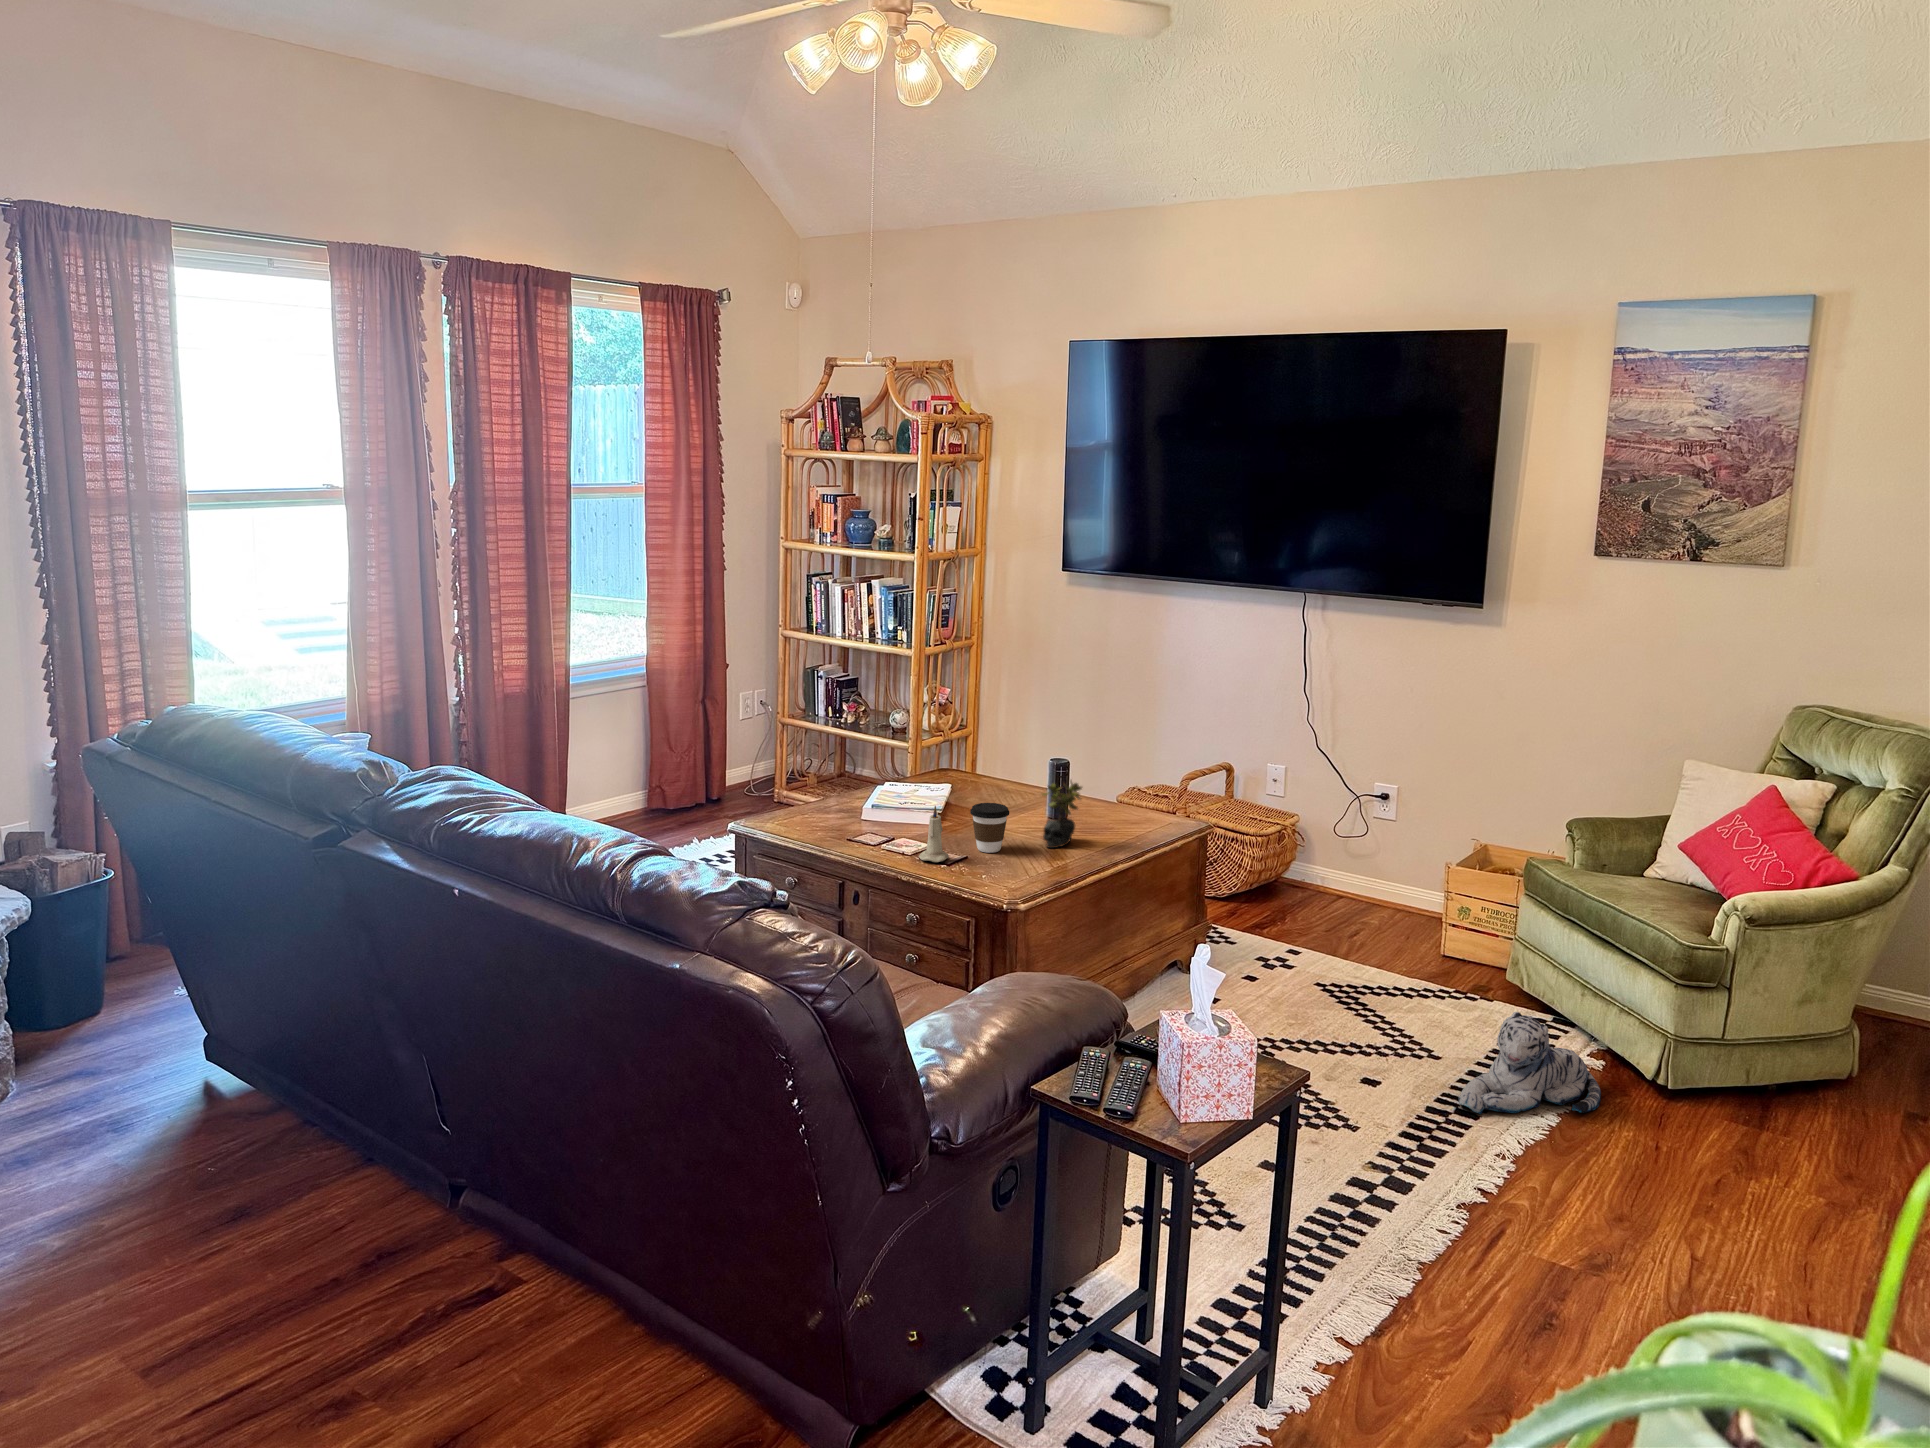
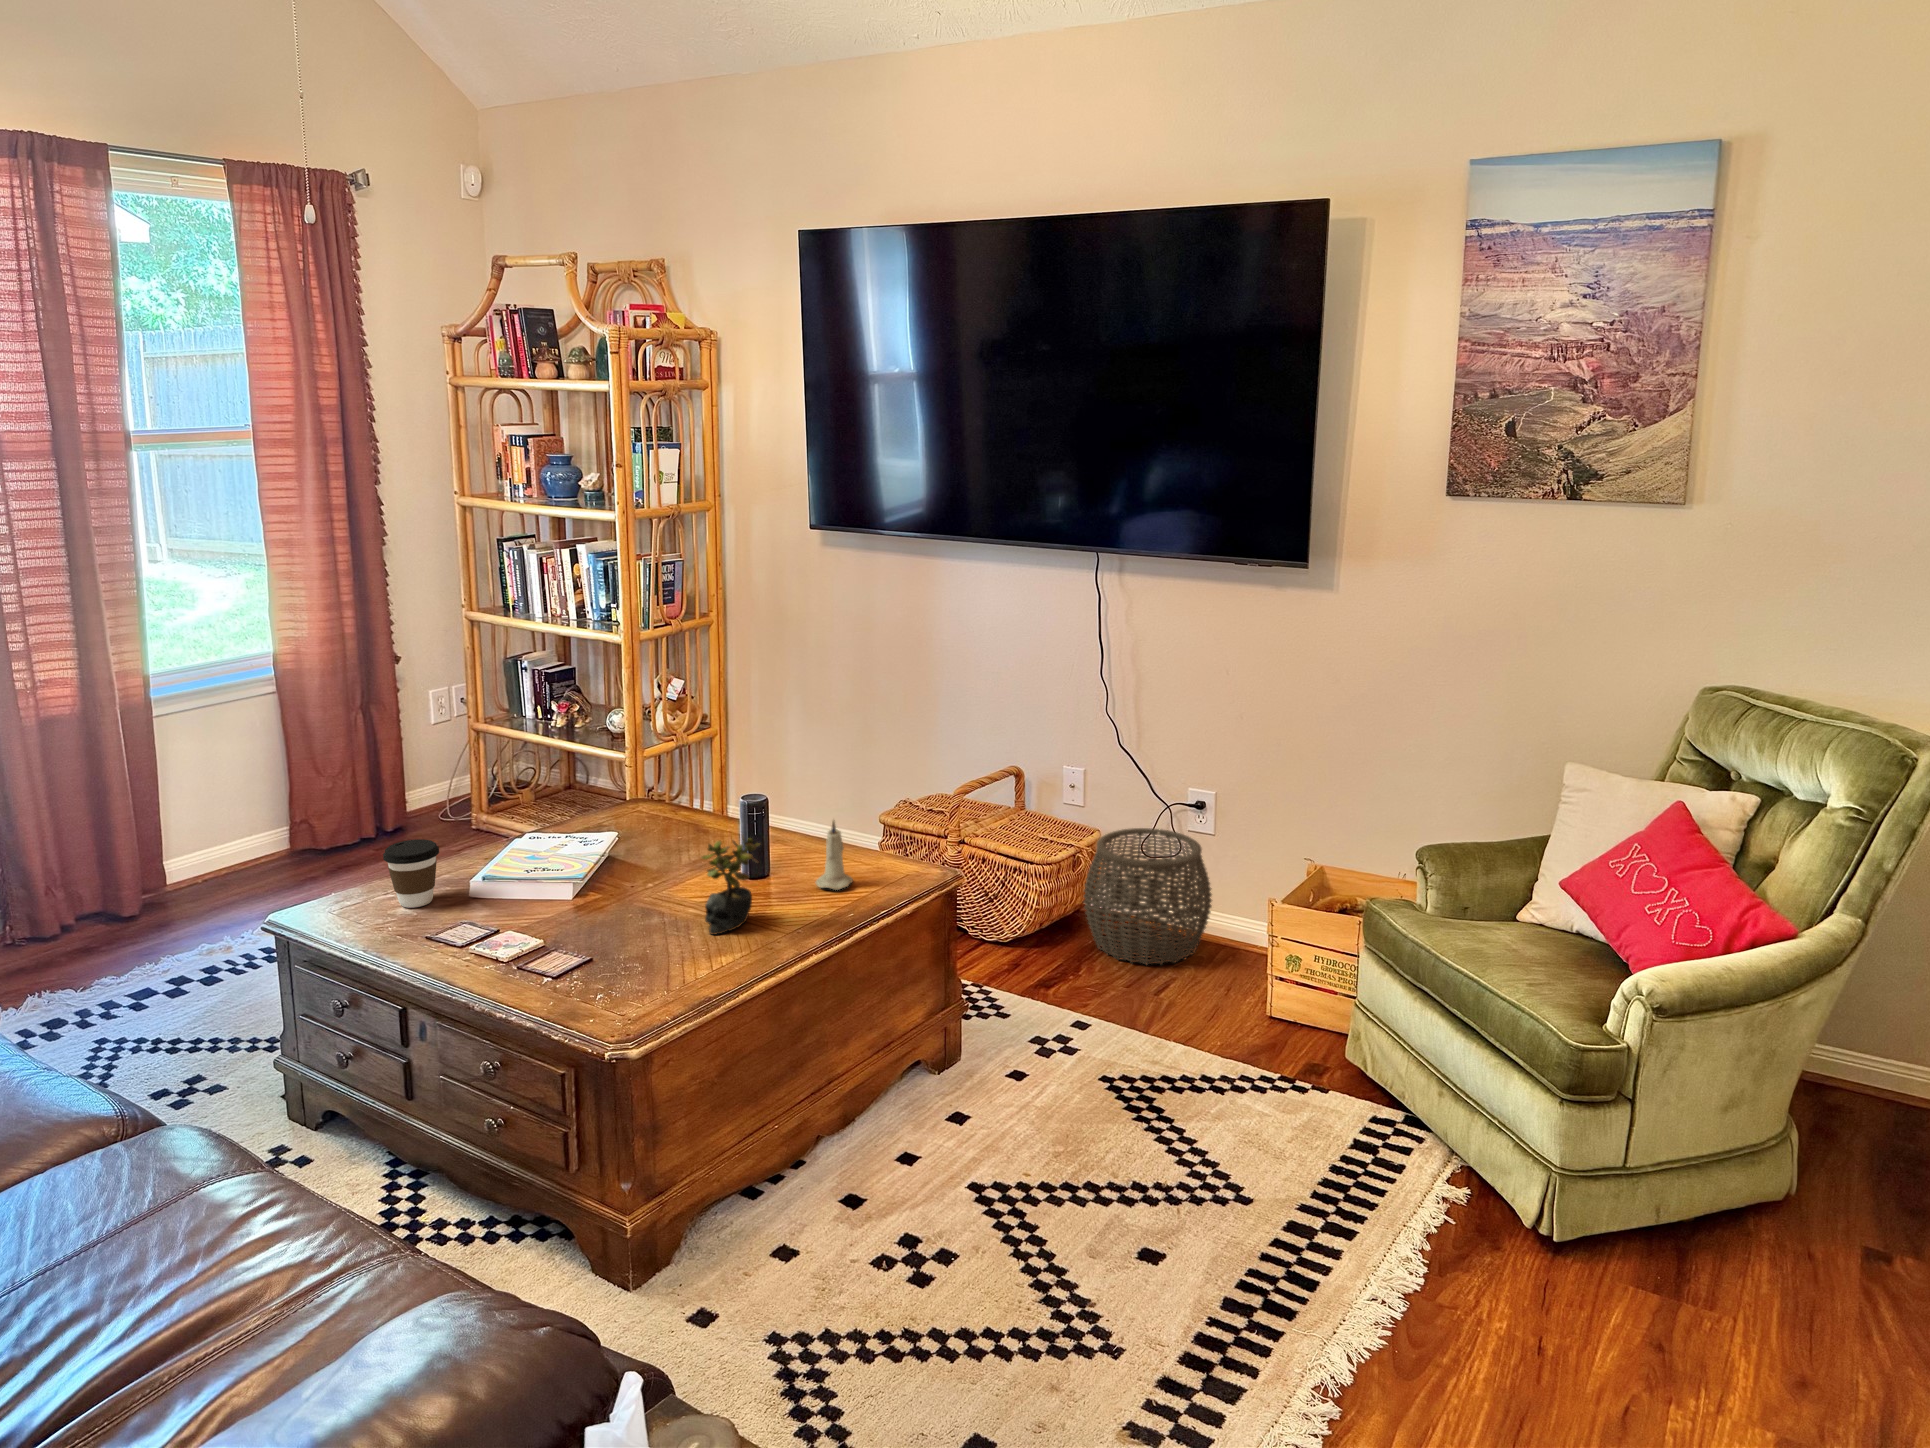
coffee cup: present [970,803,1009,853] -> present [383,839,439,908]
candle: present [919,806,949,862] -> present [816,821,853,890]
woven basket: none [1288,814,1394,919] -> present [1084,828,1212,965]
plush toy: present [1458,1012,1601,1114] -> none [1270,1155,1466,1310]

